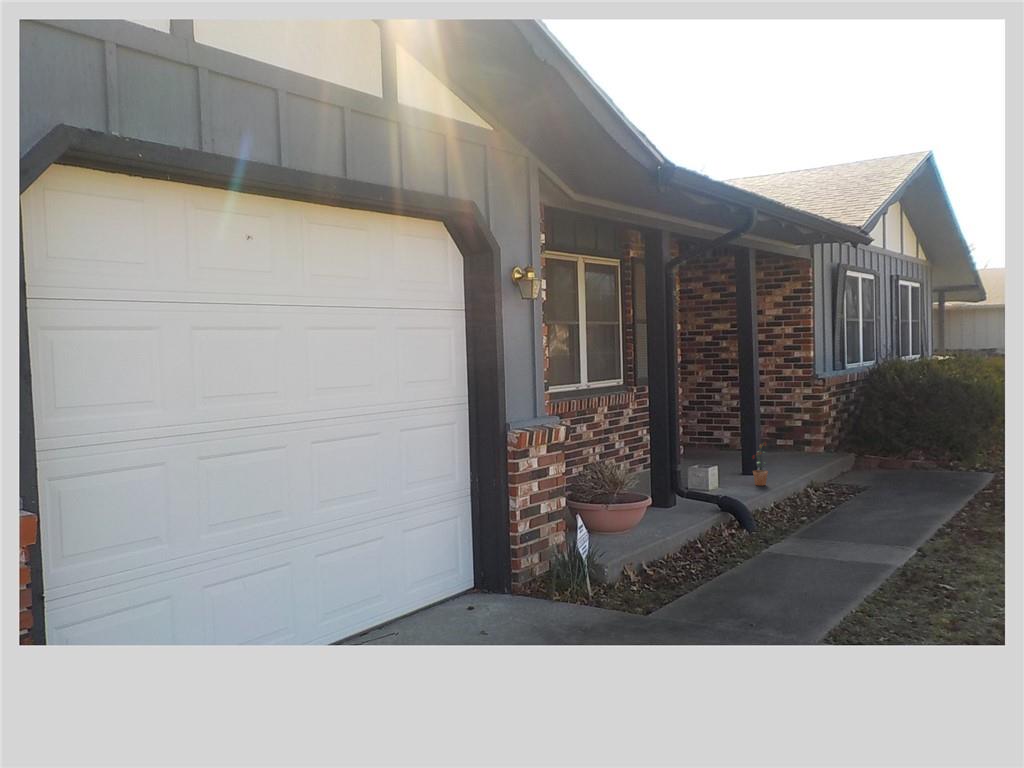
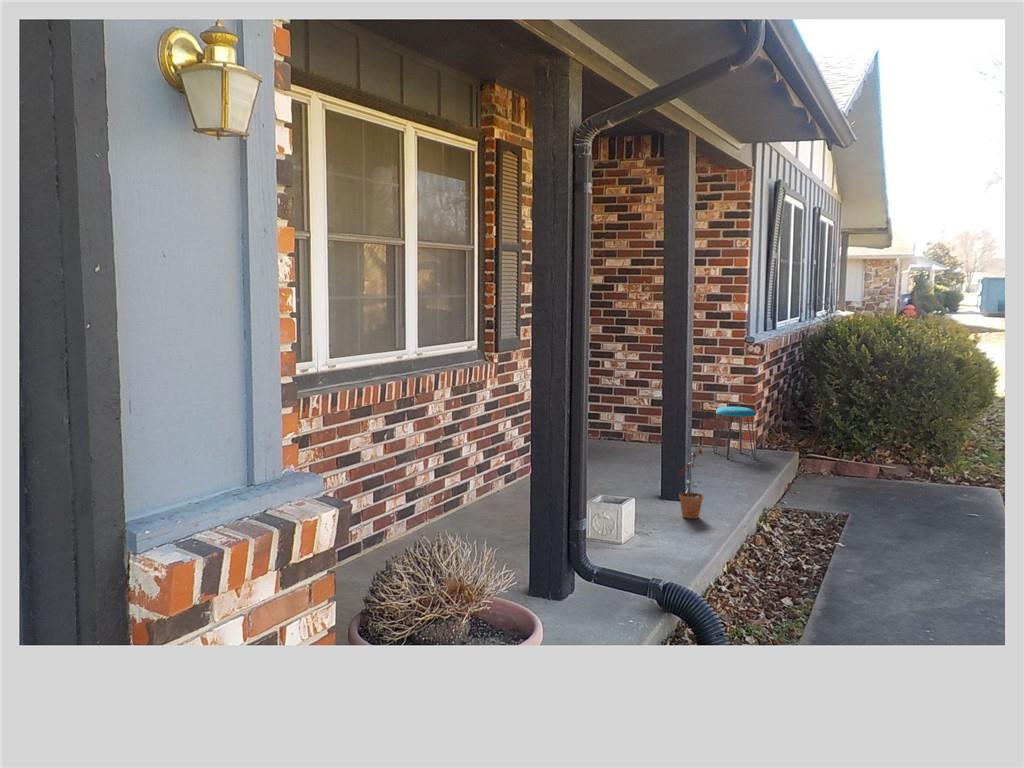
stool: none [793,423,822,458] -> present [713,407,756,459]

